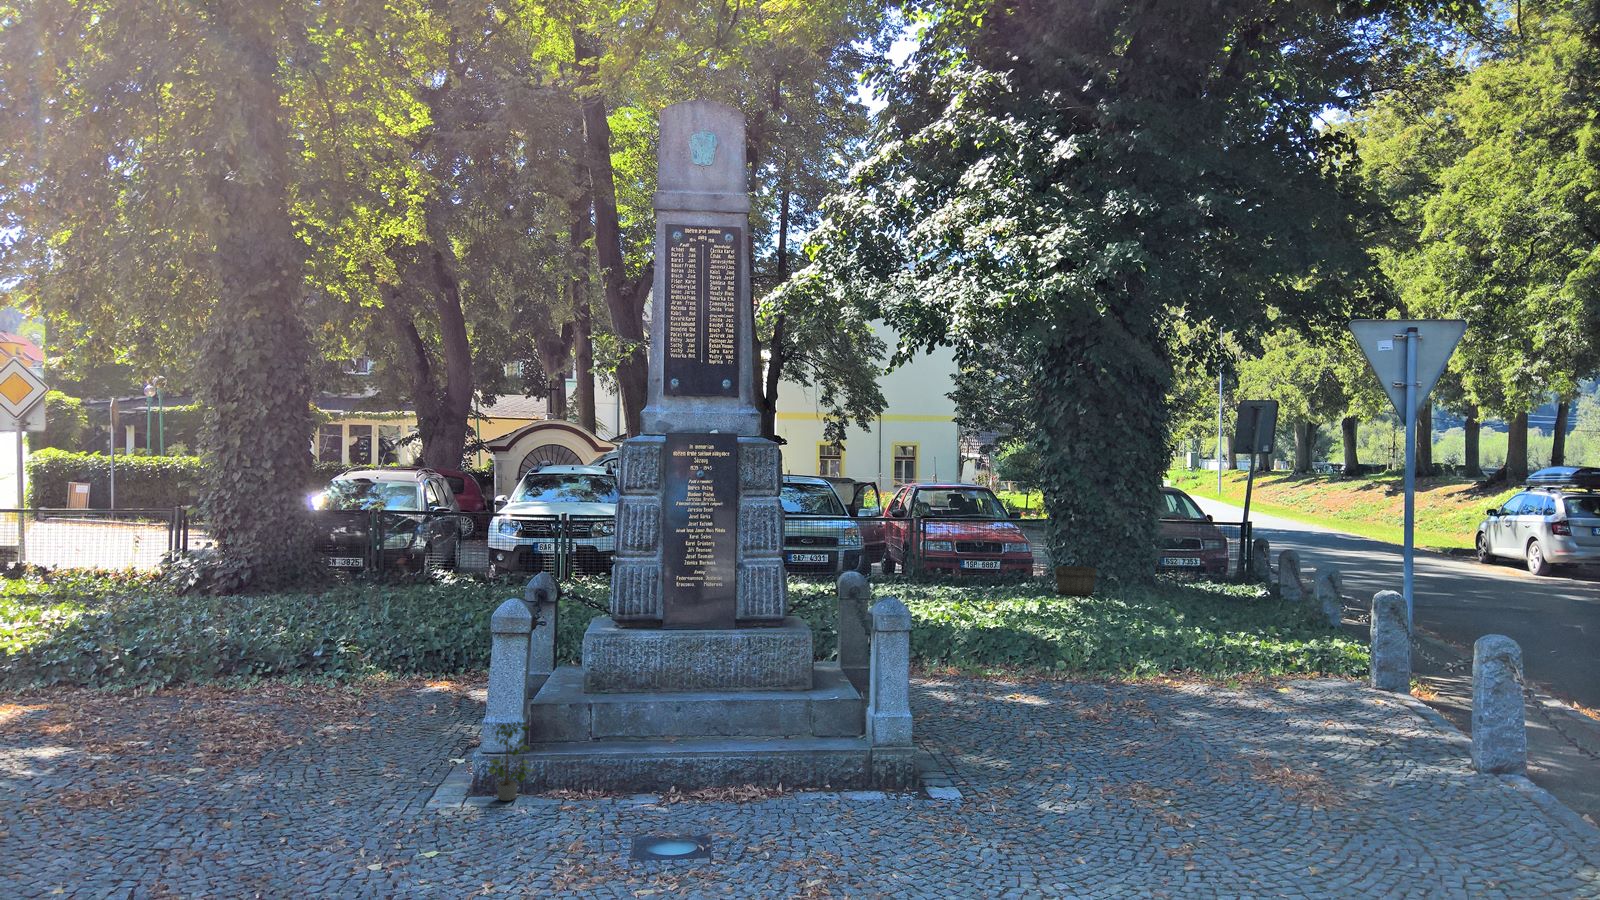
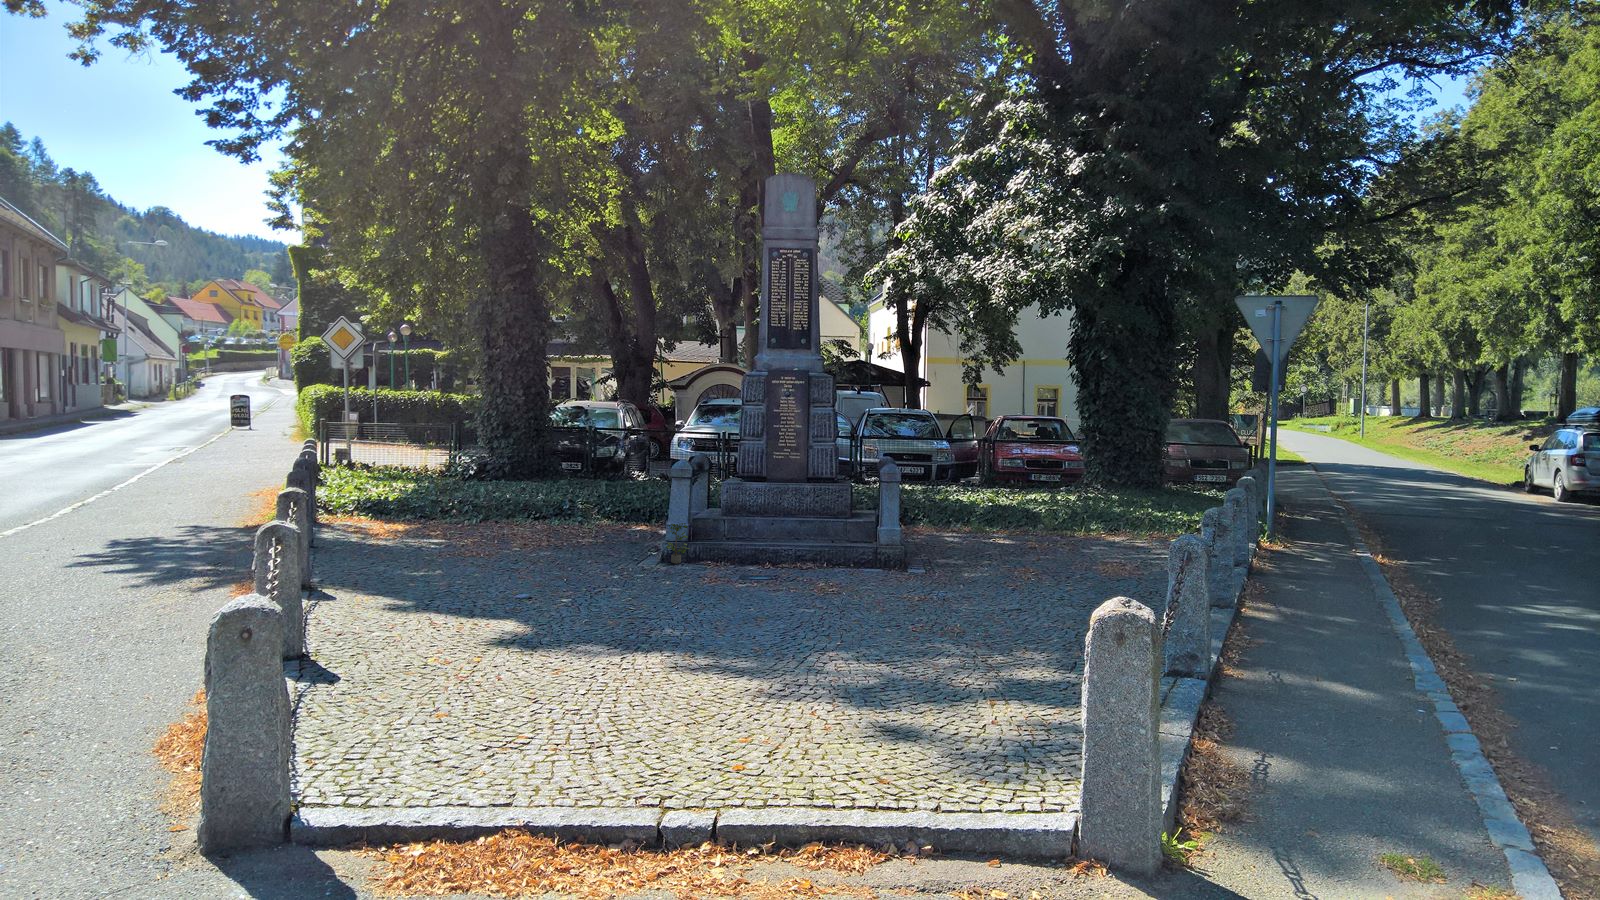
wooden bucket: present [1055,565,1097,595] -> none [1079,470,1111,497]

